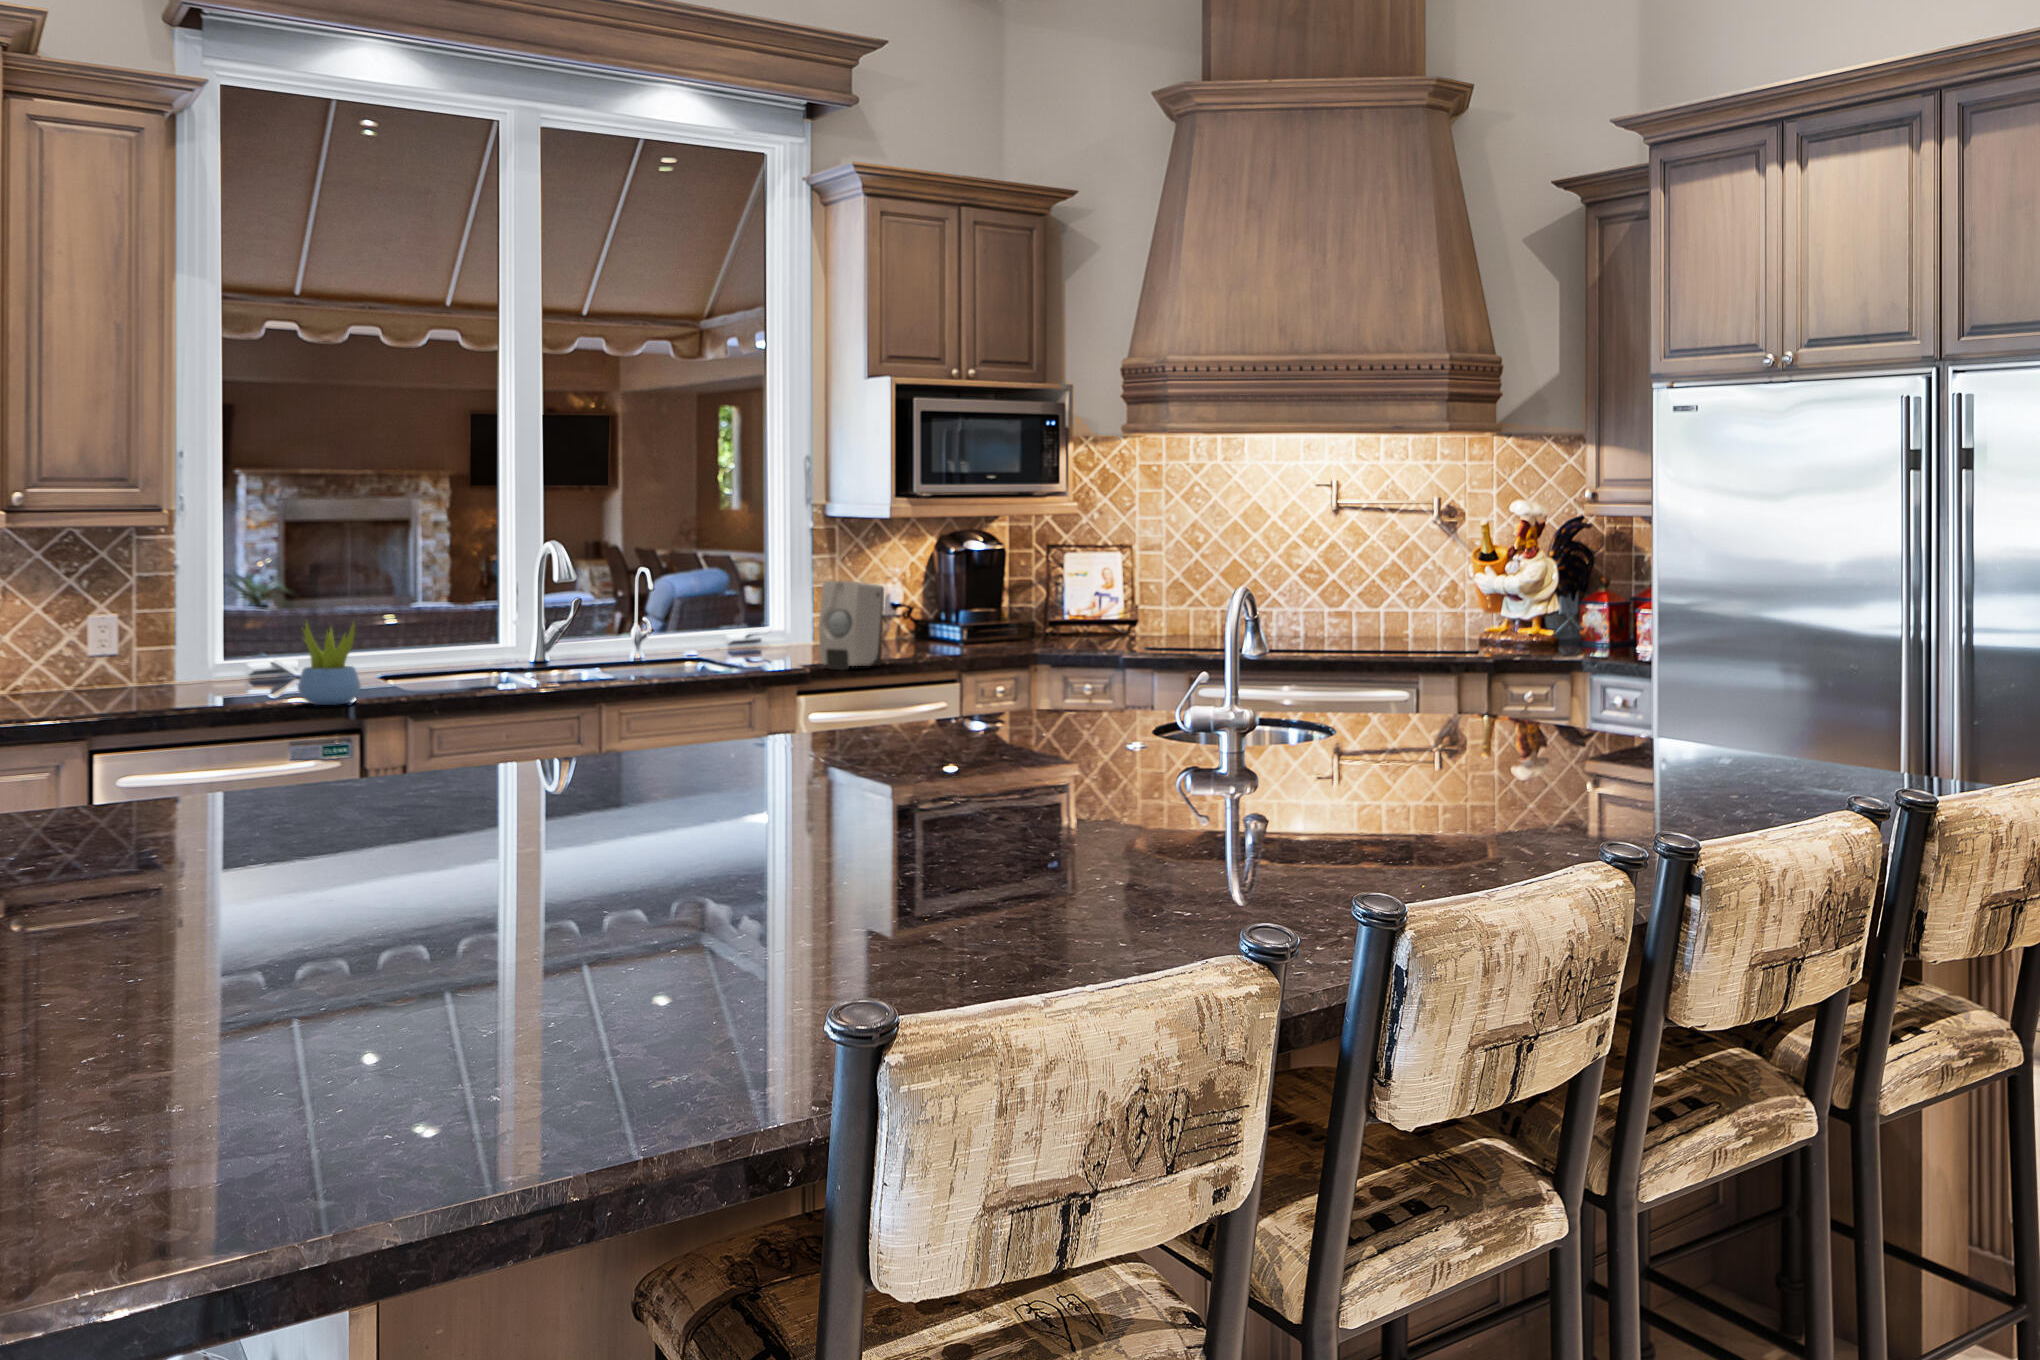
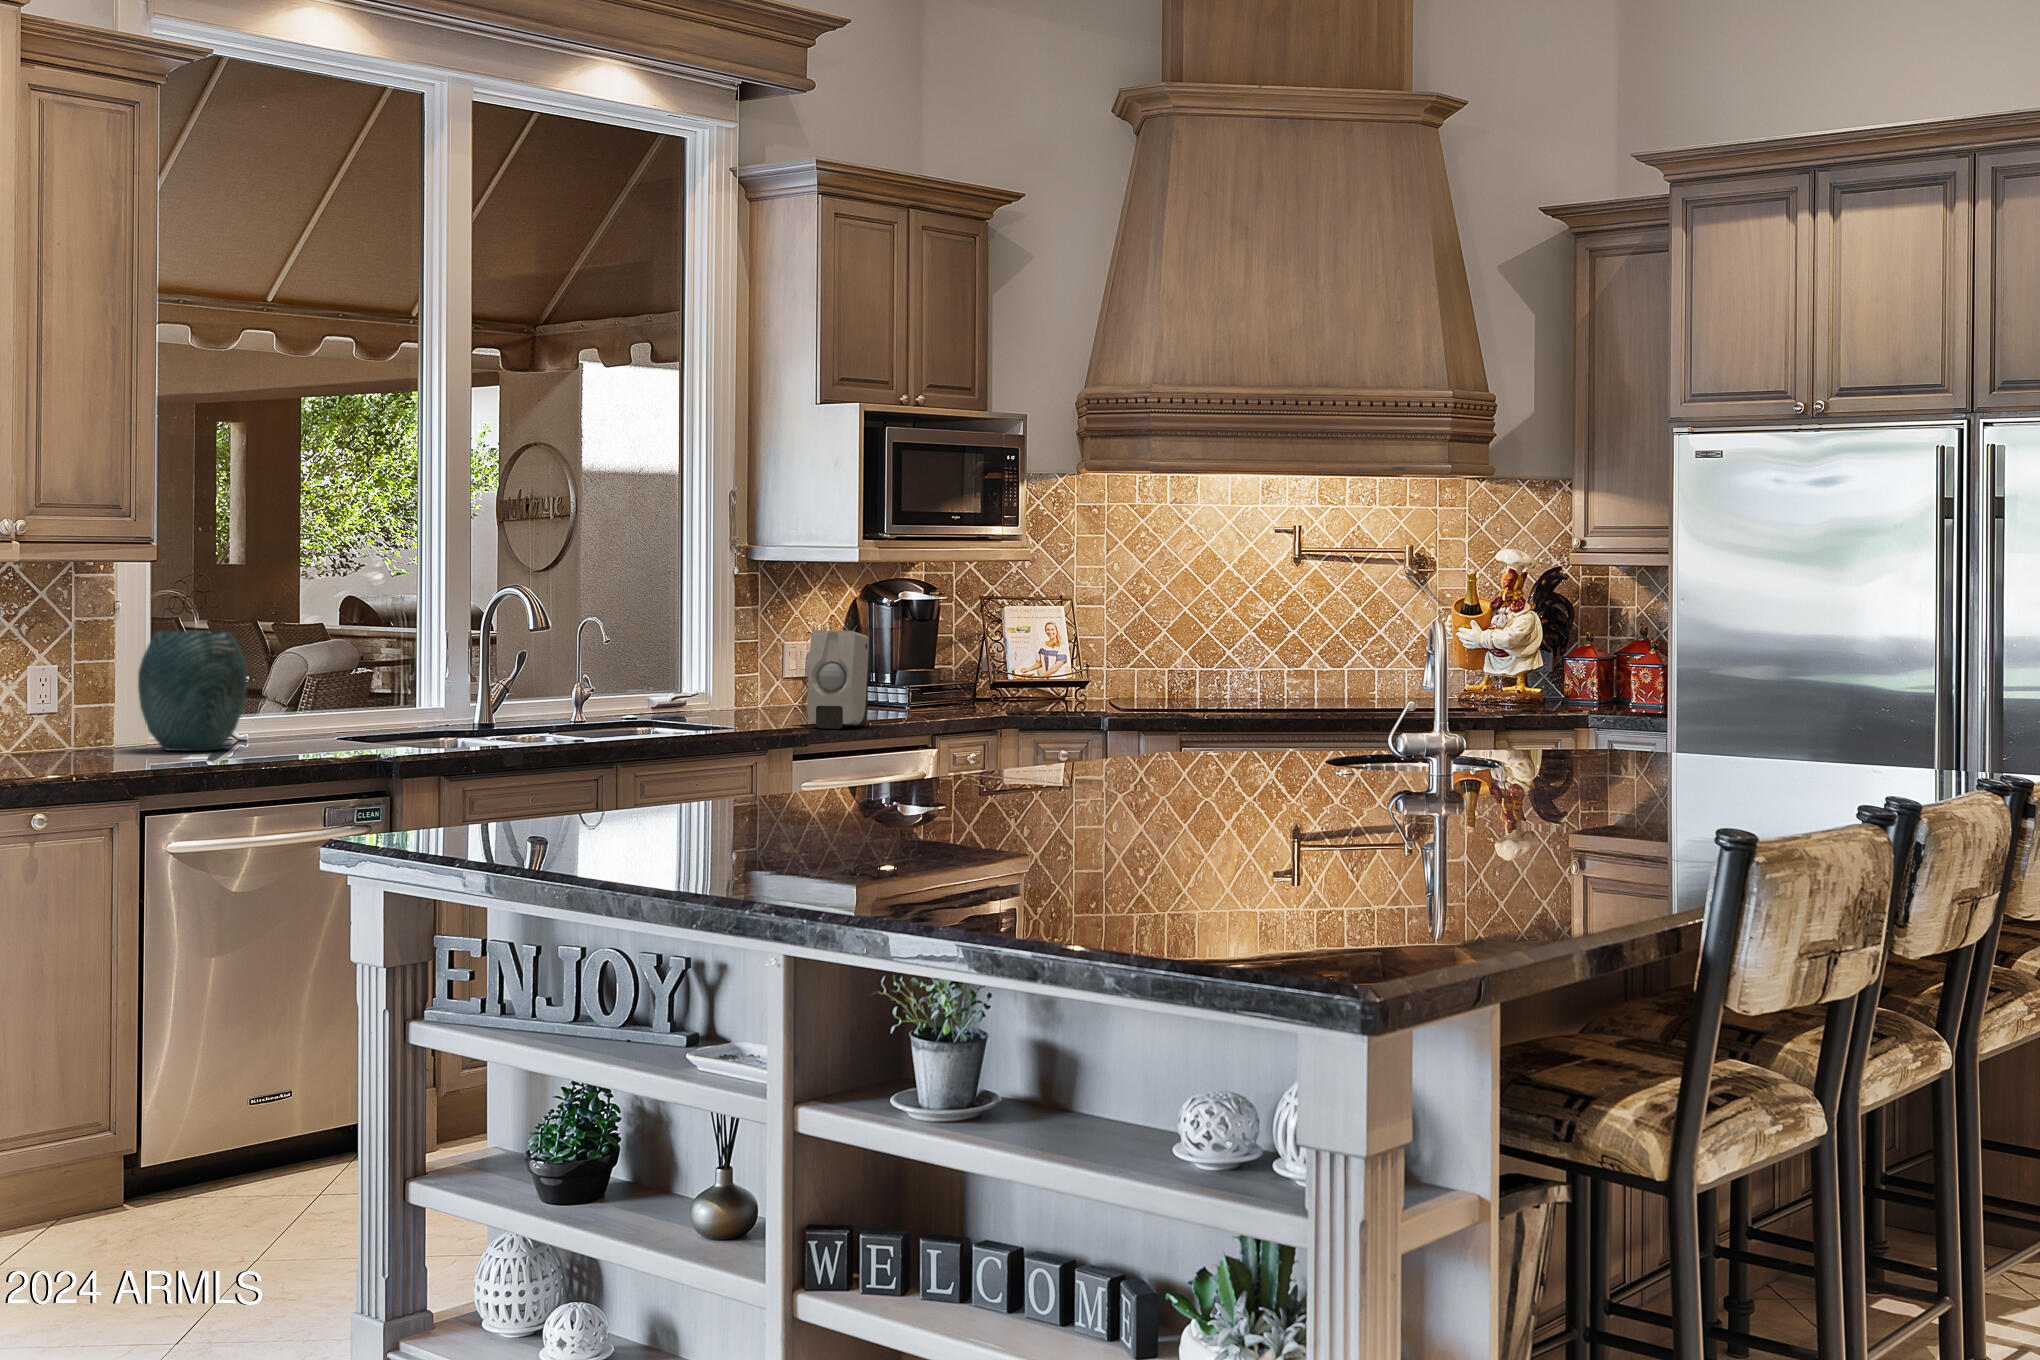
vase: none [155,588,257,695] -> present [138,631,248,751]
succulent plant: present [298,622,361,705] -> none [335,660,400,757]

